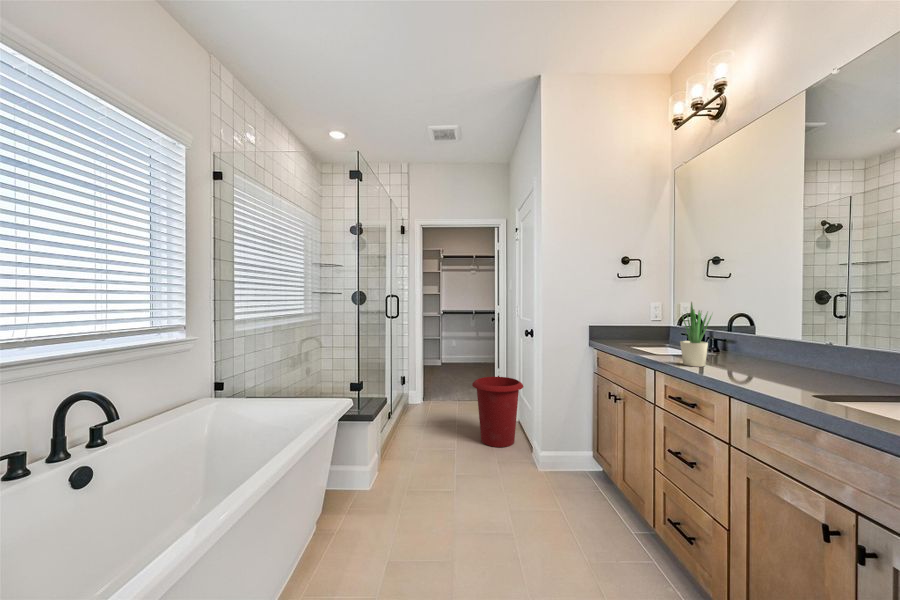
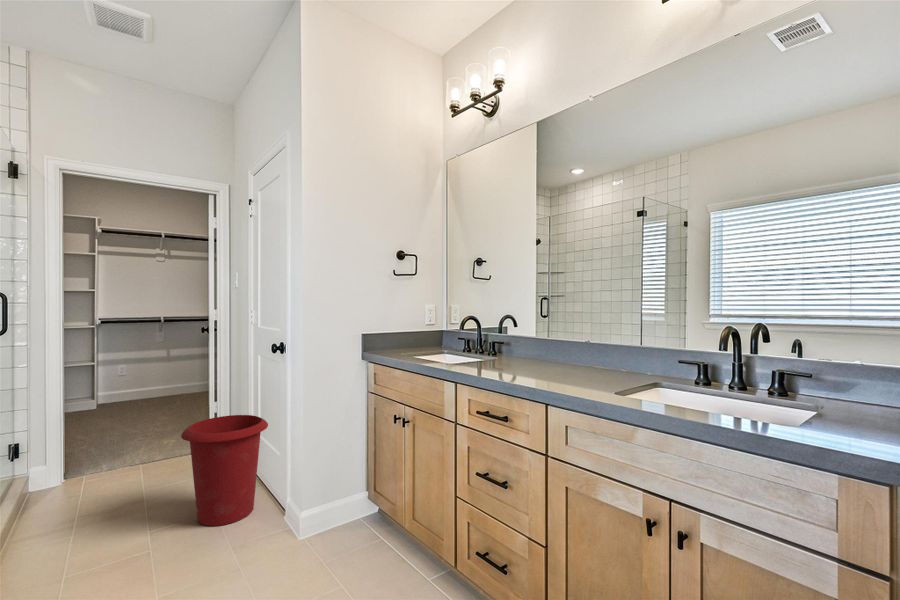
potted plant: present [680,302,712,367] -> none [483,303,512,375]

